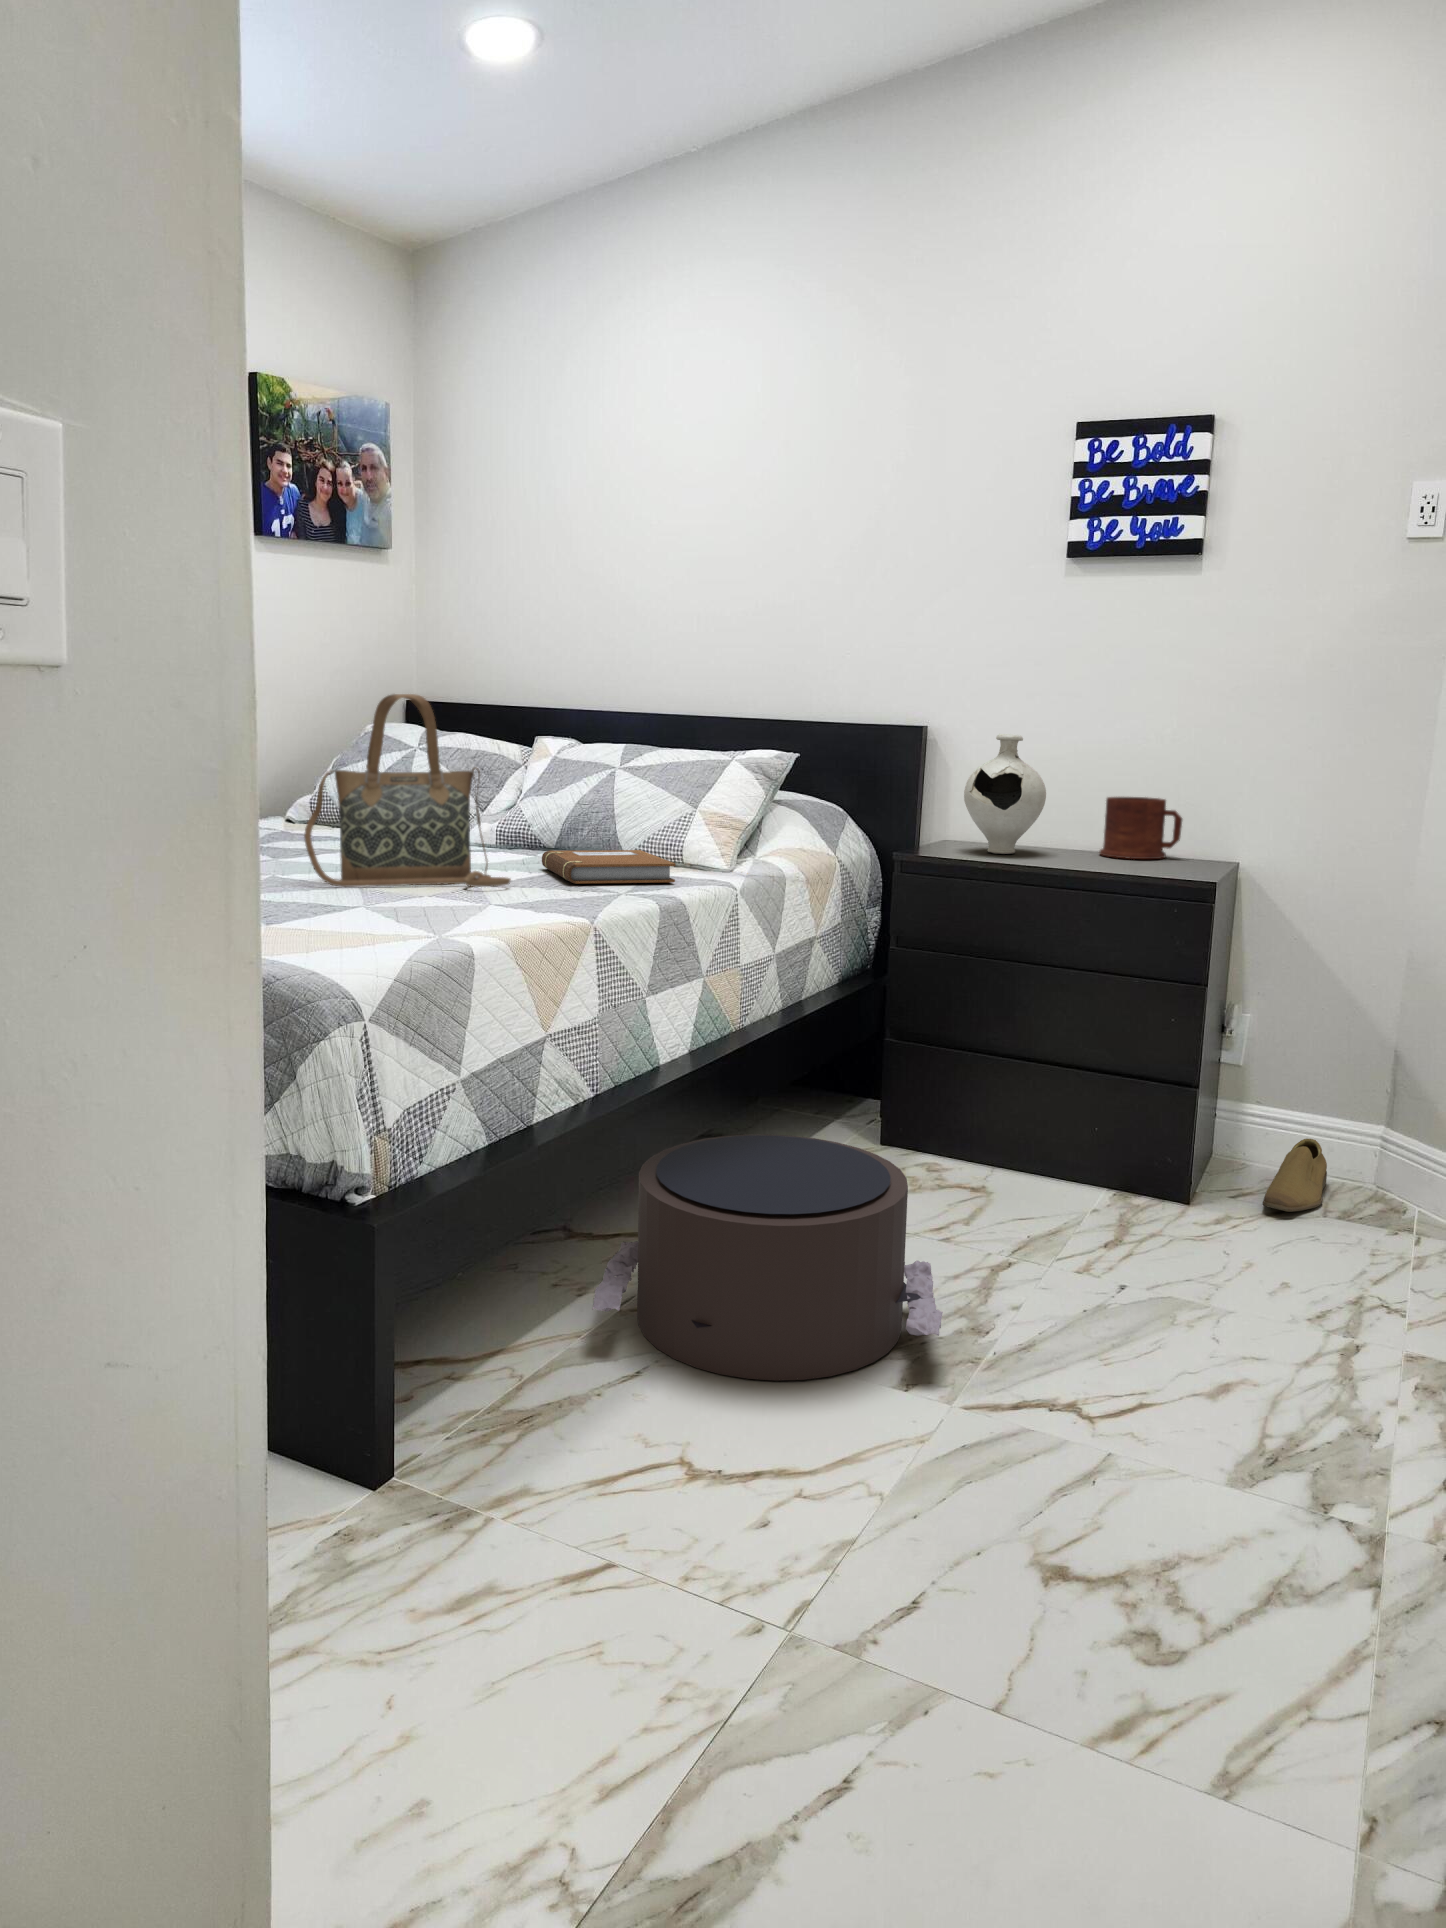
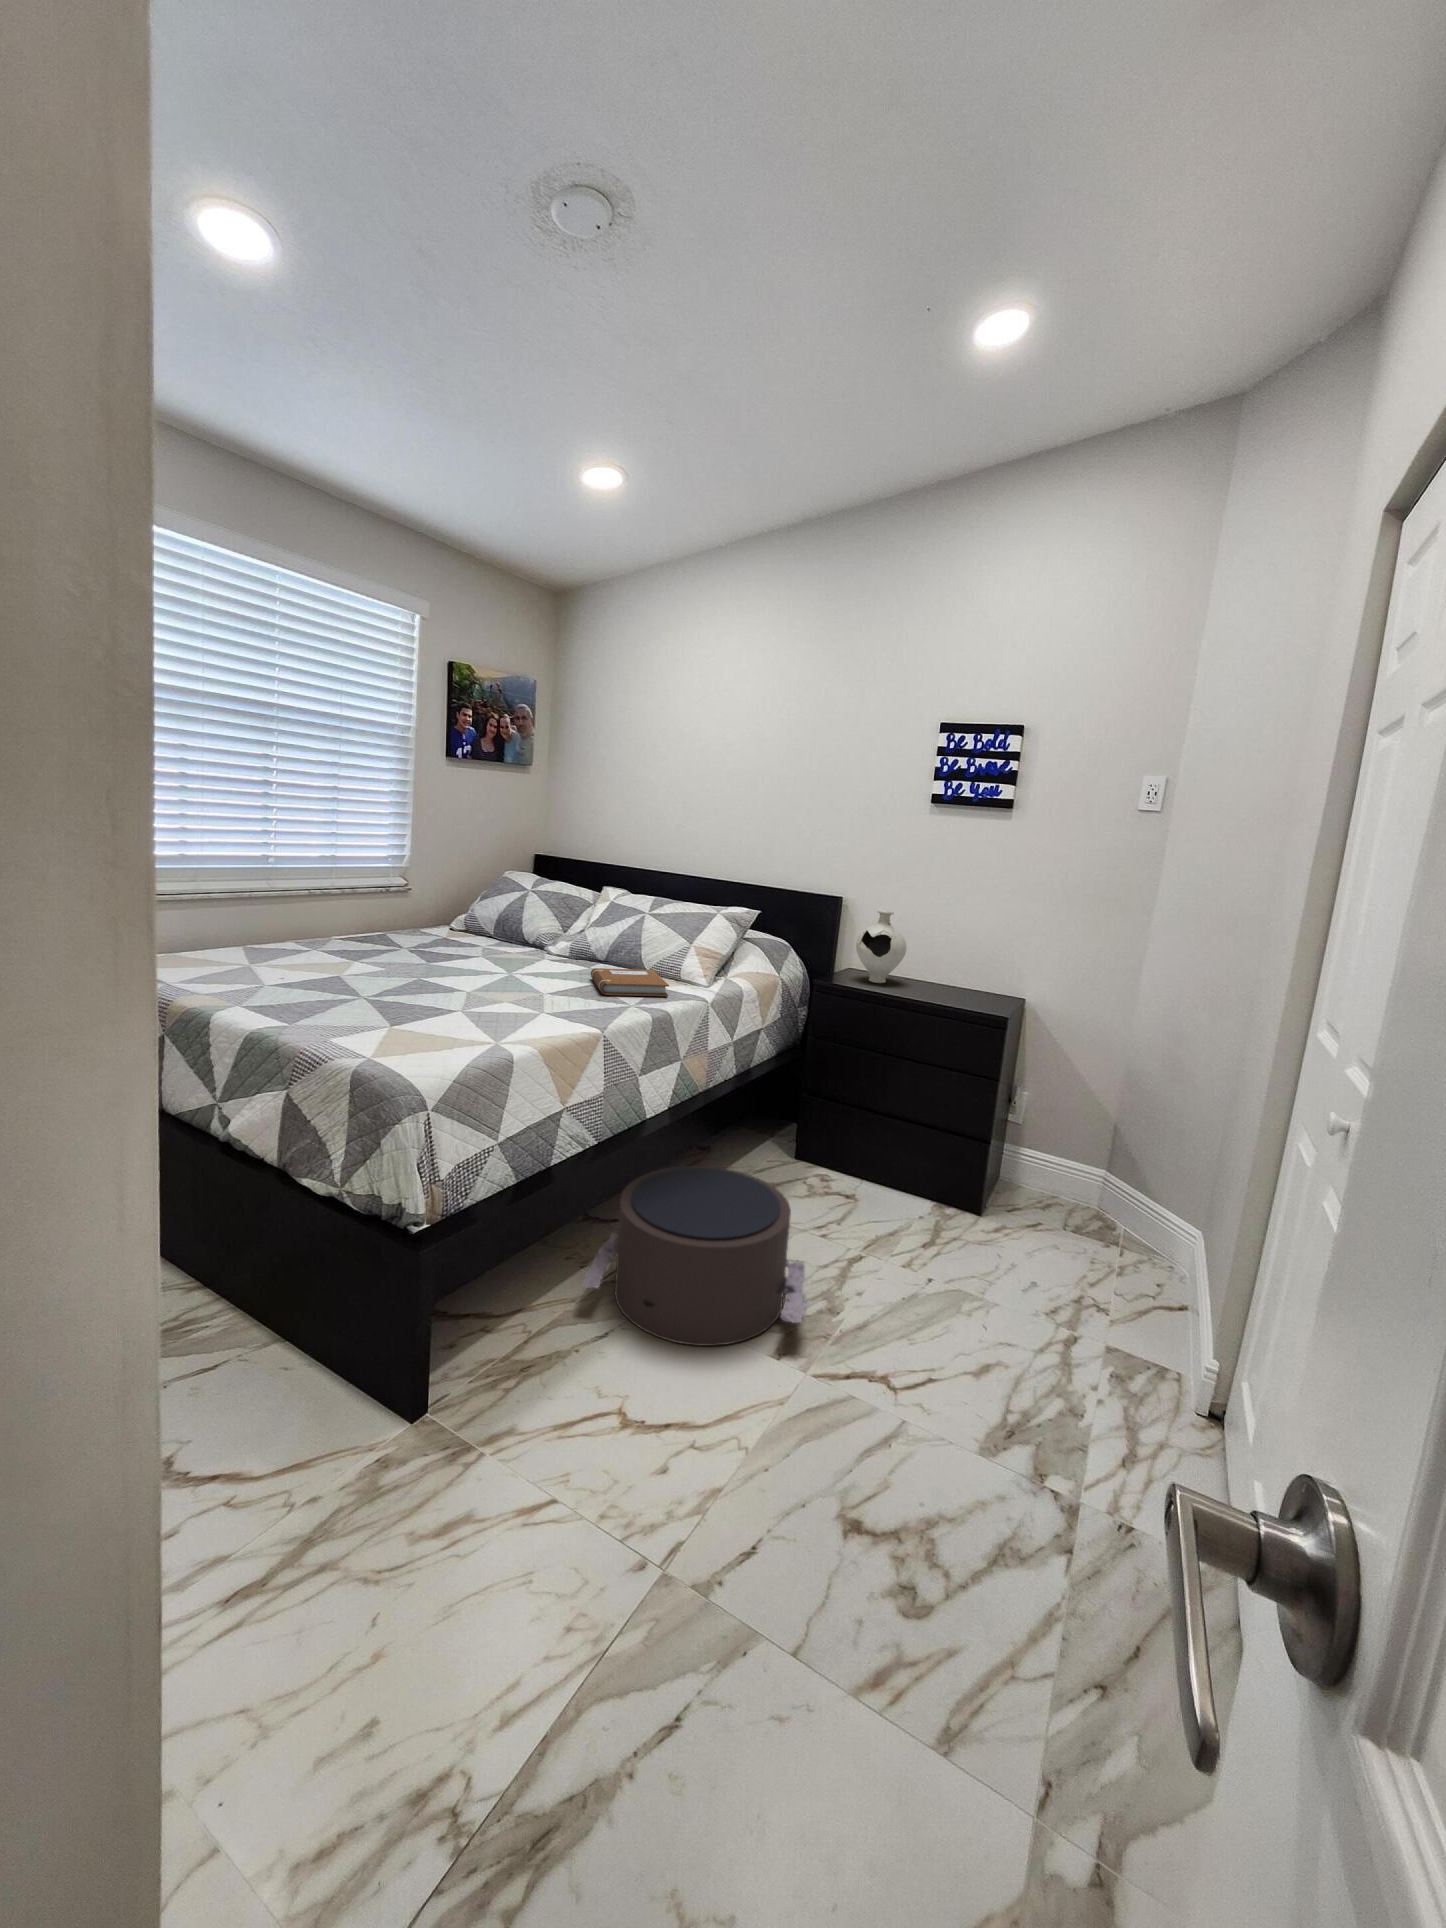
handbag: present [304,694,511,887] -> none [438,873,564,996]
mug: present [1100,797,1182,859] -> none [938,951,990,993]
shoe: present [1263,1139,1327,1212] -> none [1028,1175,1071,1227]

